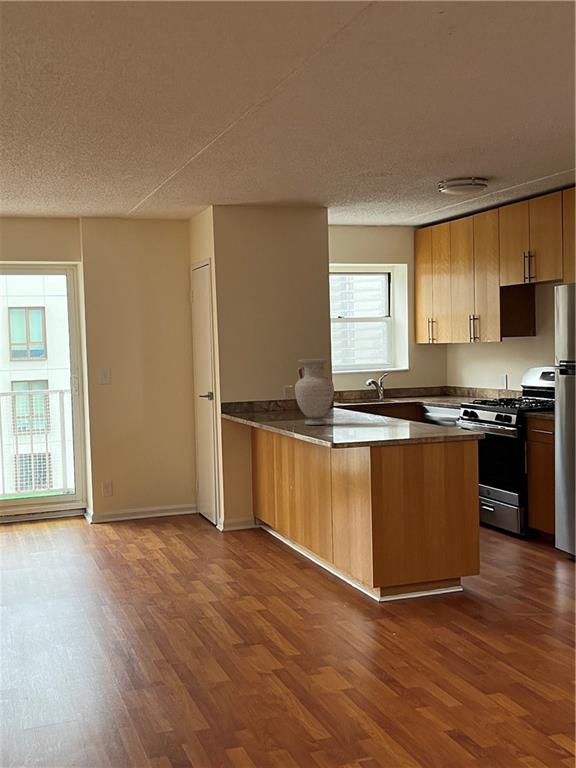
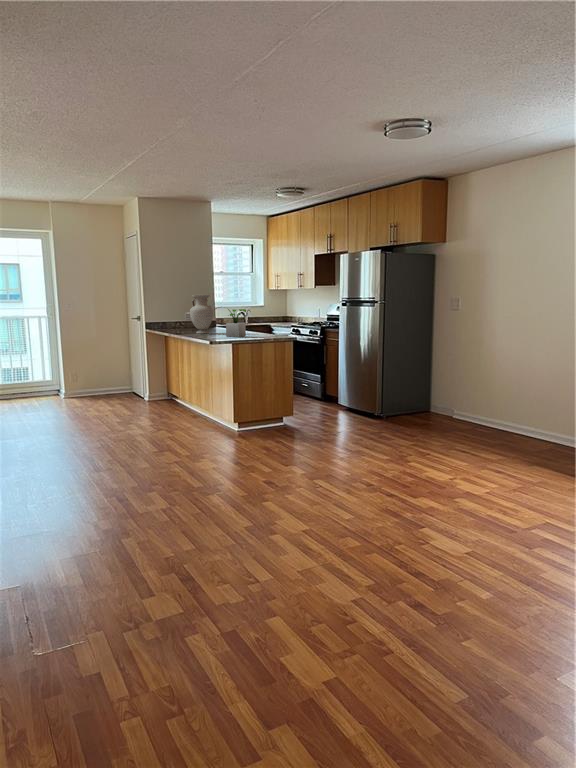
potted plant: none [336,380,401,434] -> present [216,308,250,337]

